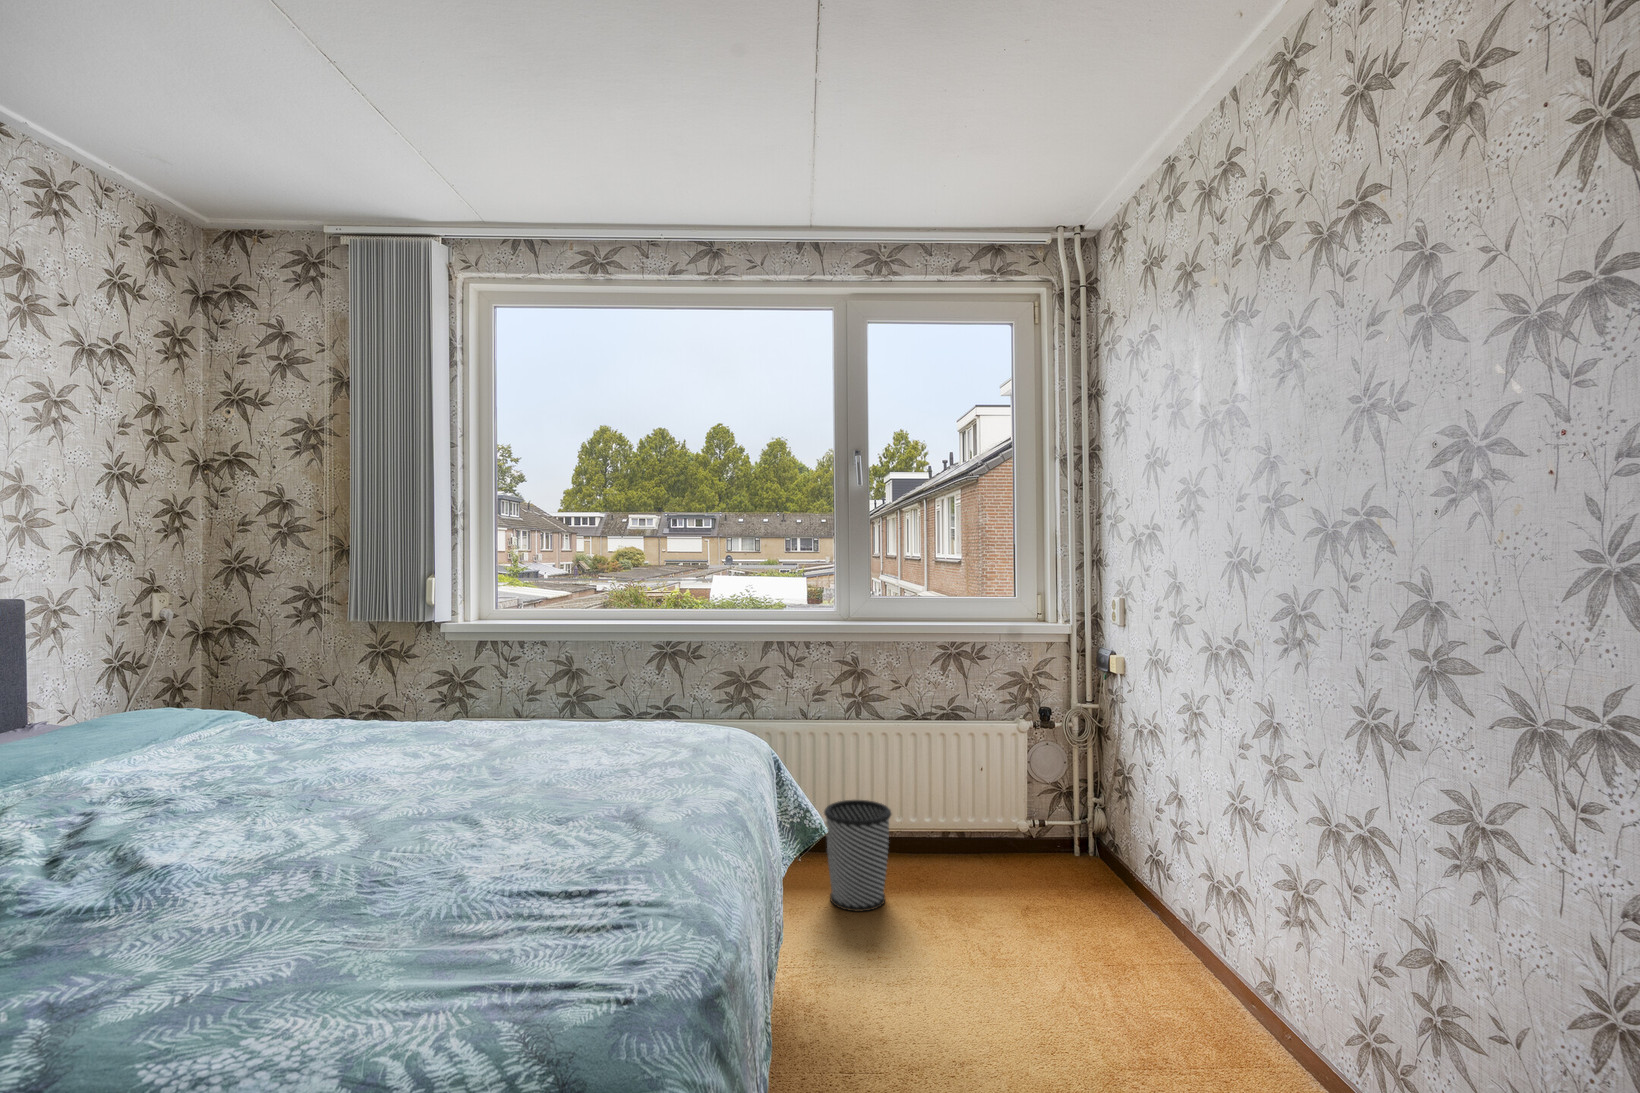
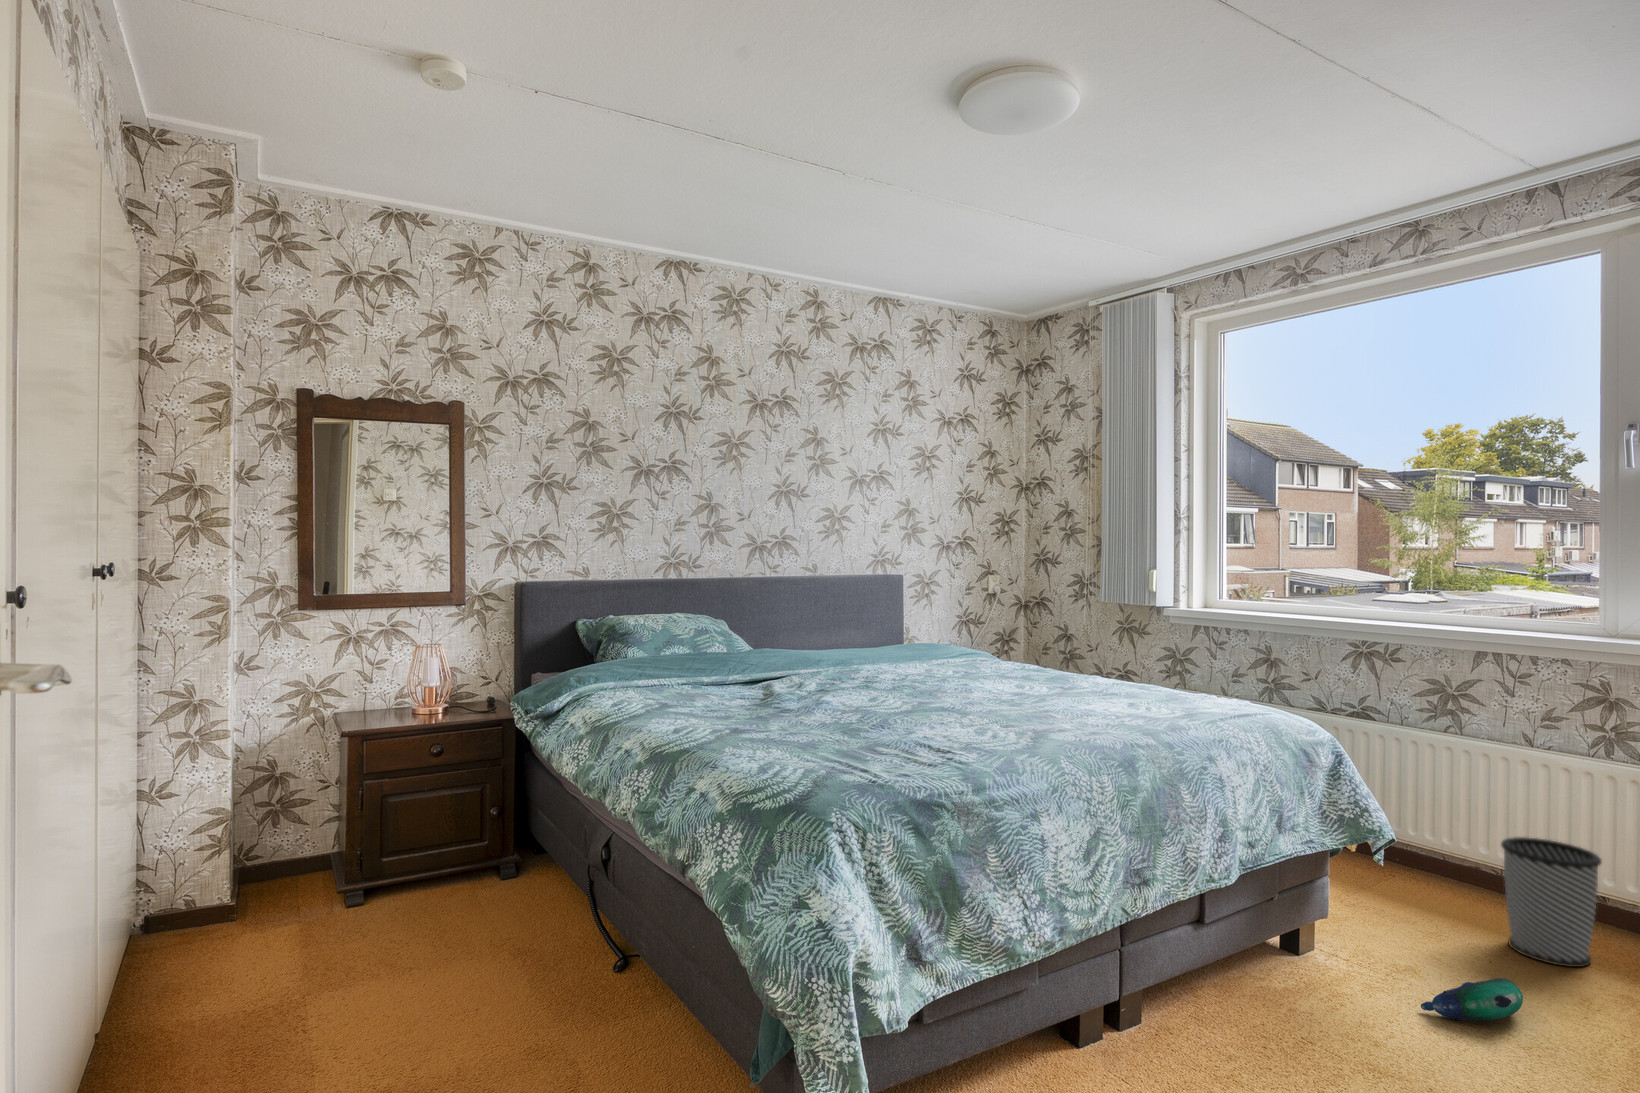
plush toy: none [857,950,919,1021] -> present [1421,978,1523,1021]

